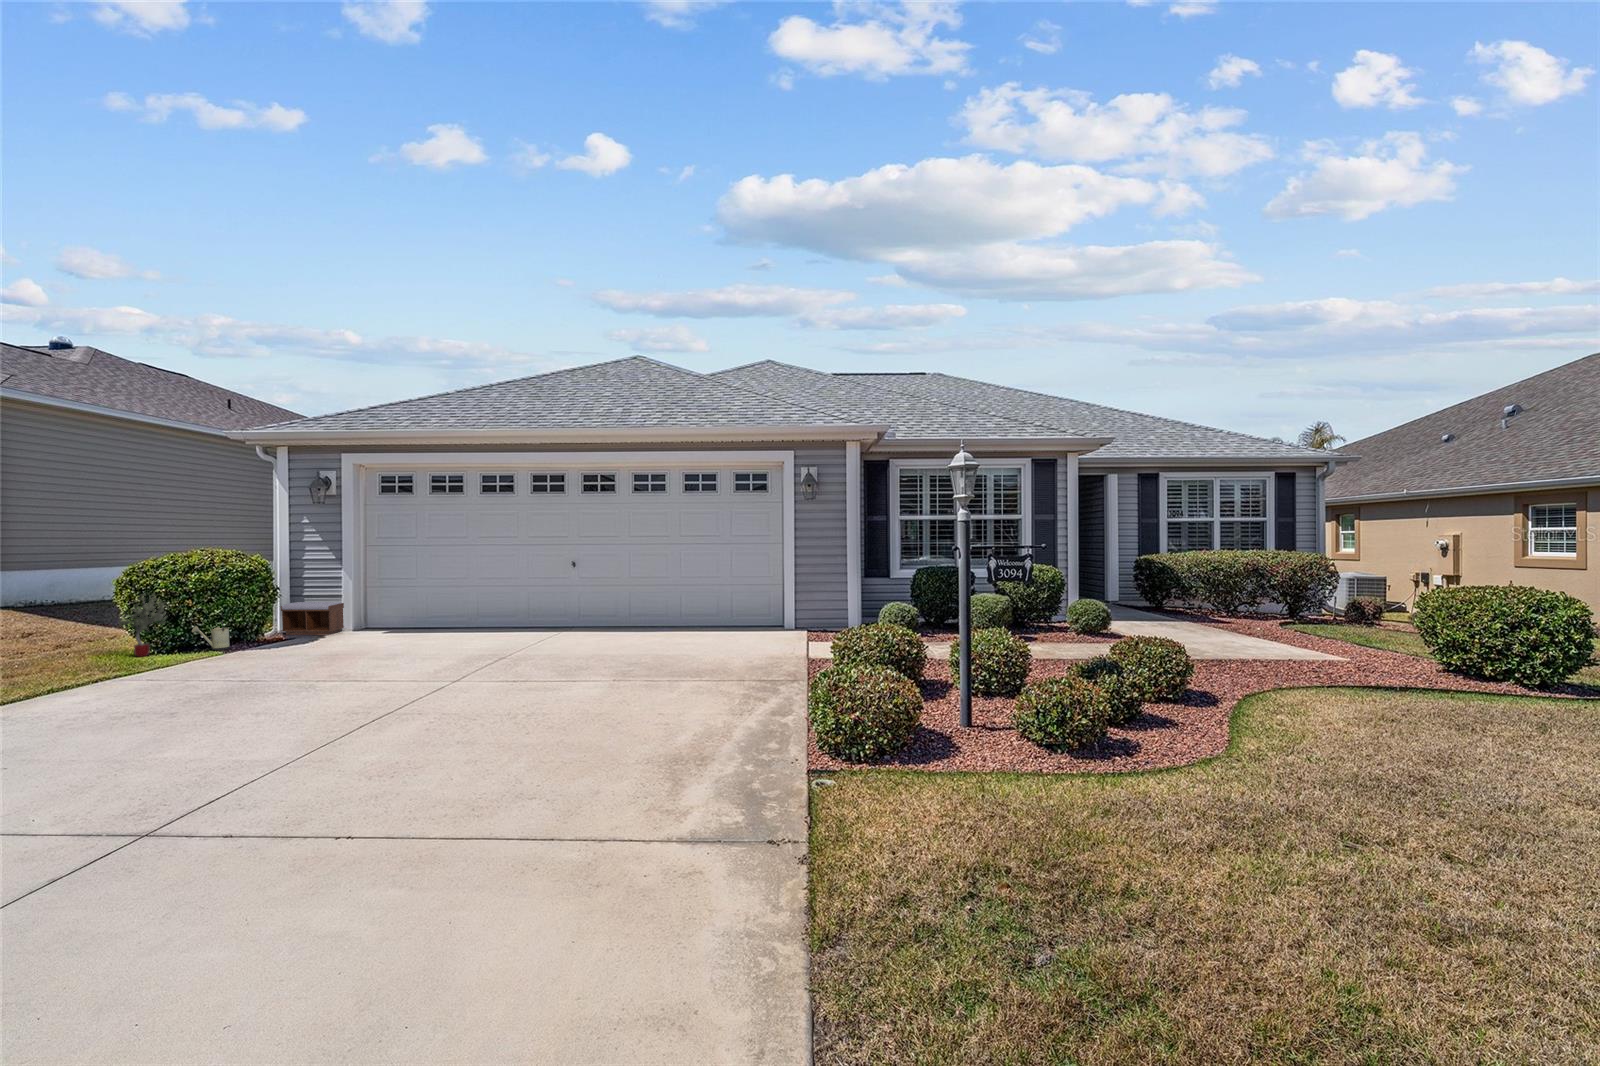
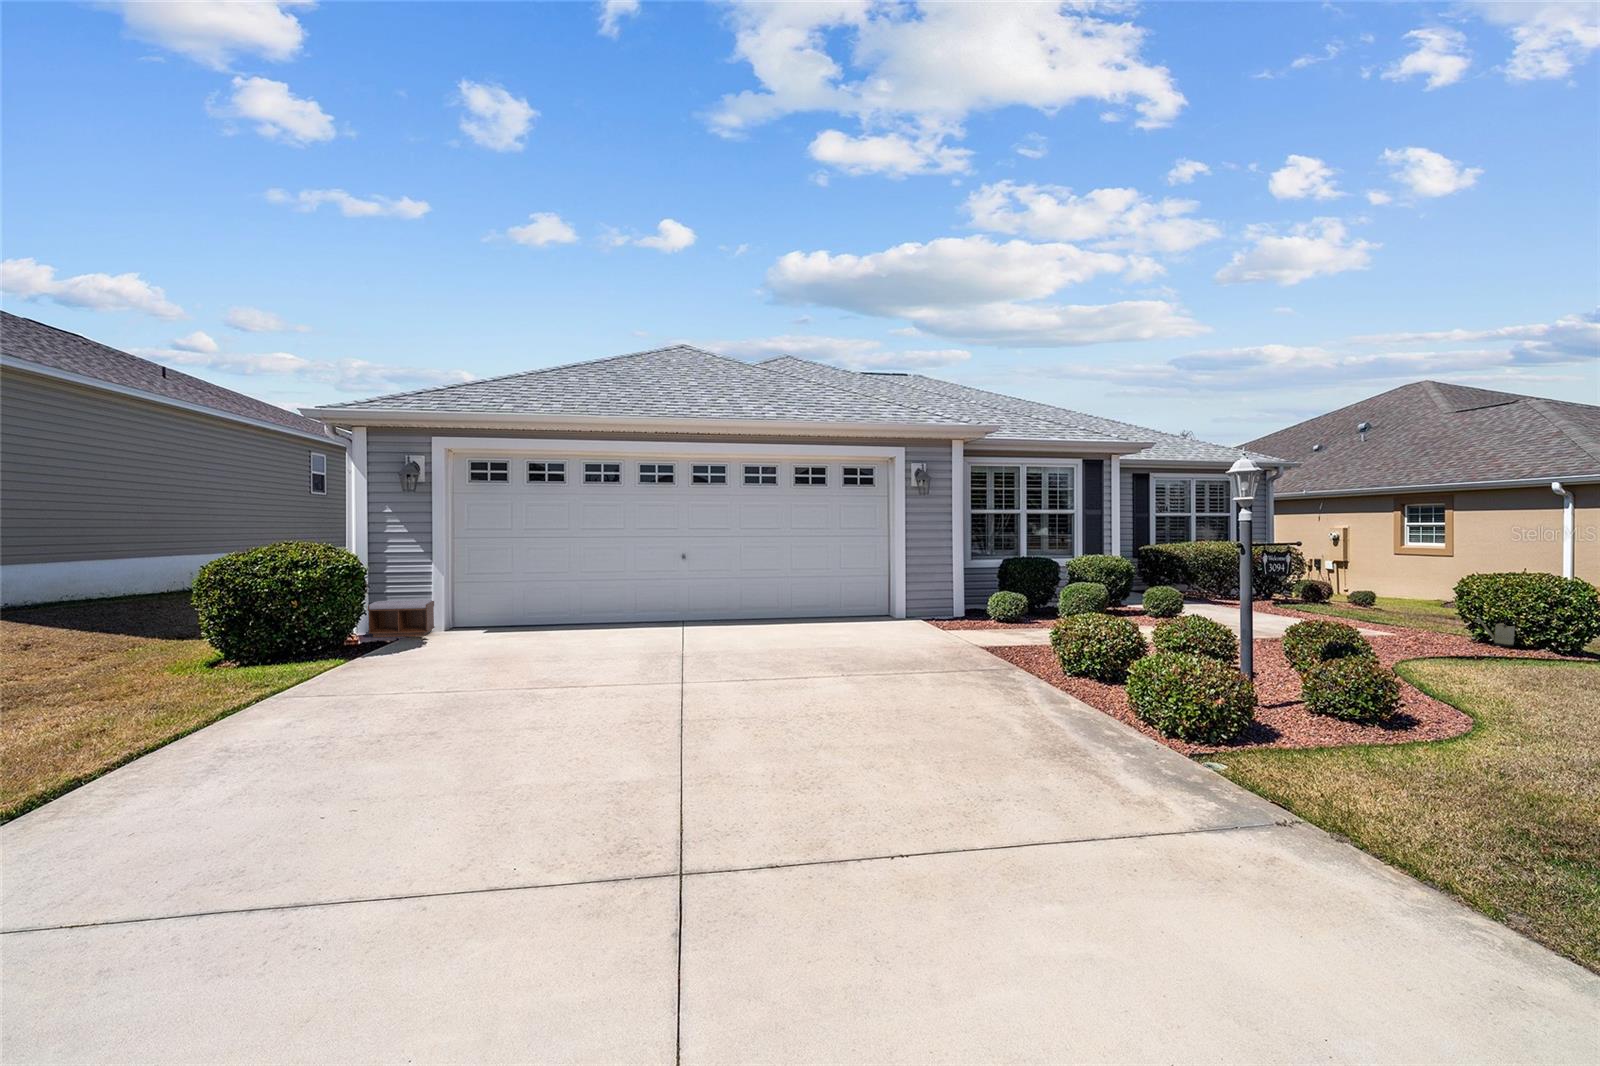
potted tree: present [118,594,166,657] -> none [213,594,279,667]
watering can: present [192,621,233,650] -> present [1474,617,1515,646]

